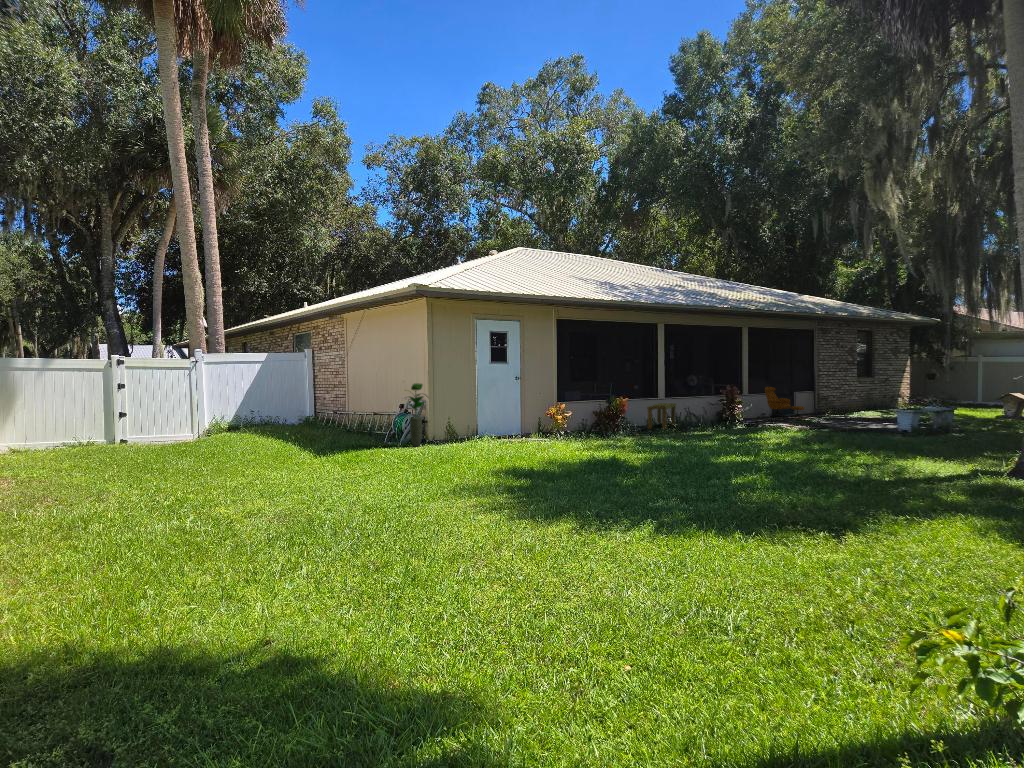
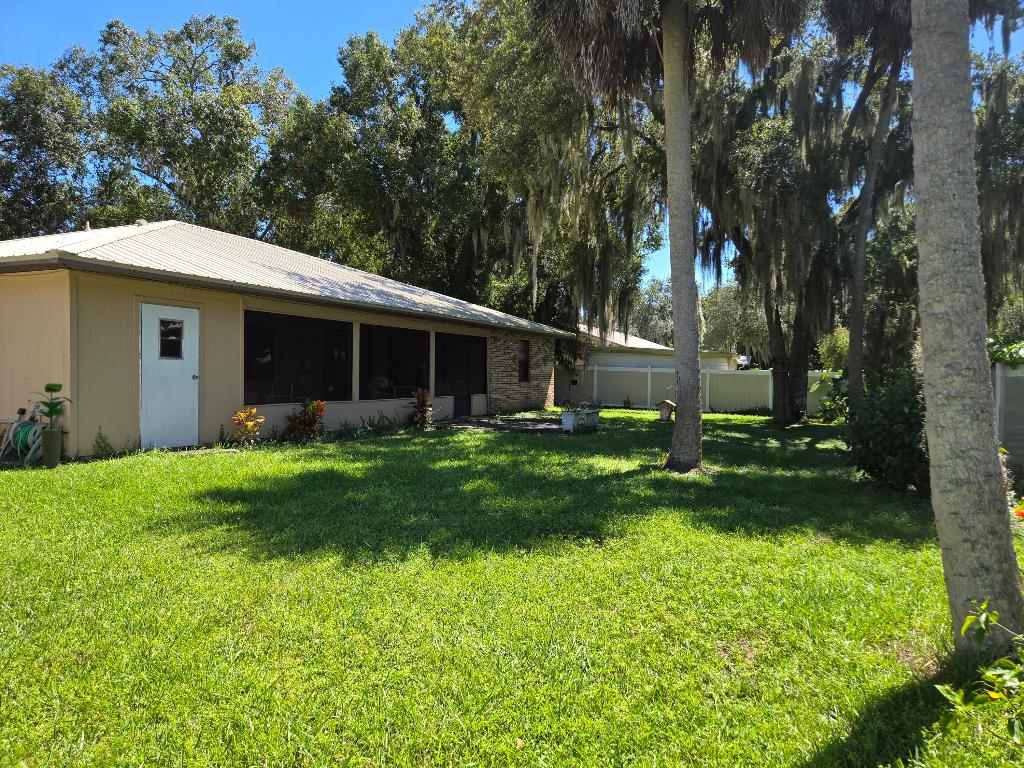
lounge chair: present [765,387,804,417] -> none [446,390,482,419]
bench: present [647,403,676,429] -> none [342,406,370,434]

